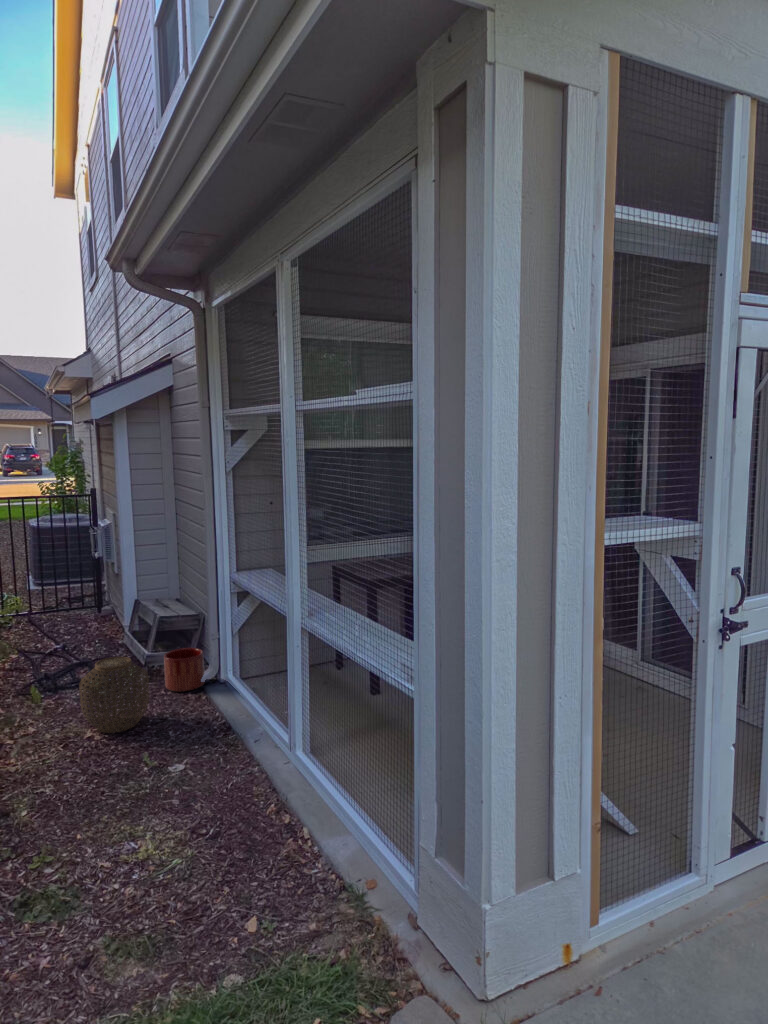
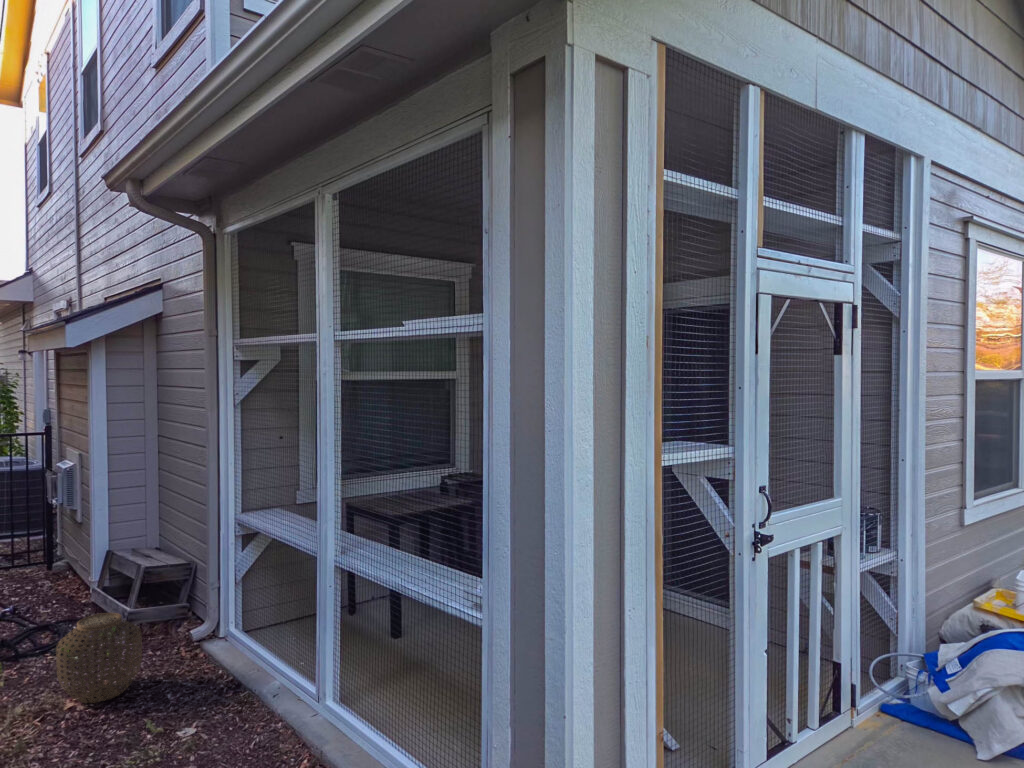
planter: present [164,648,205,692] -> none [153,598,200,649]

